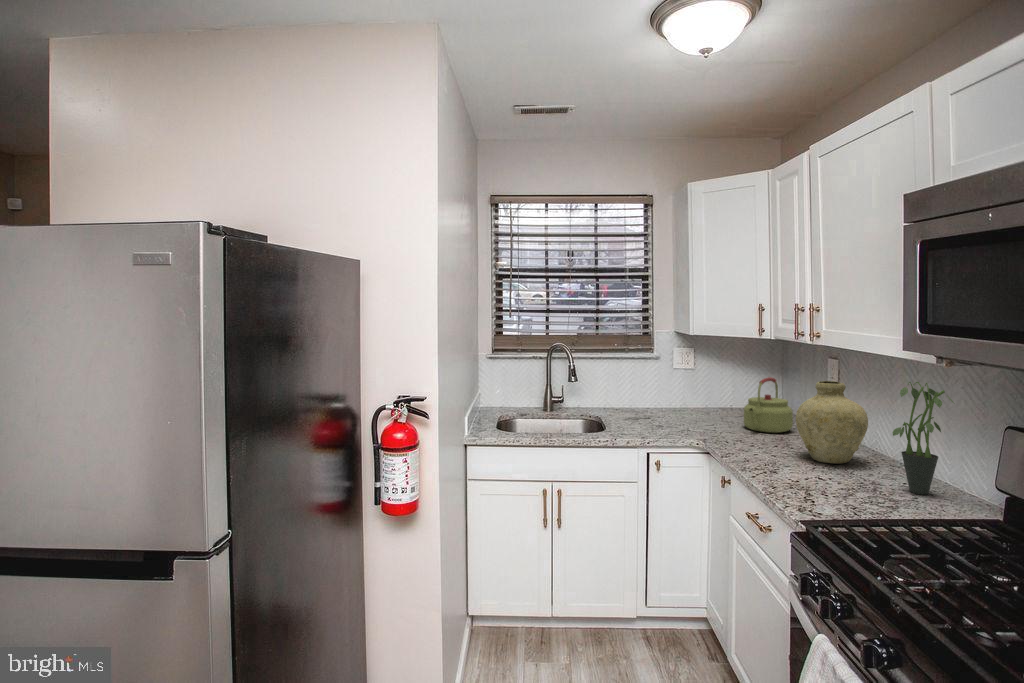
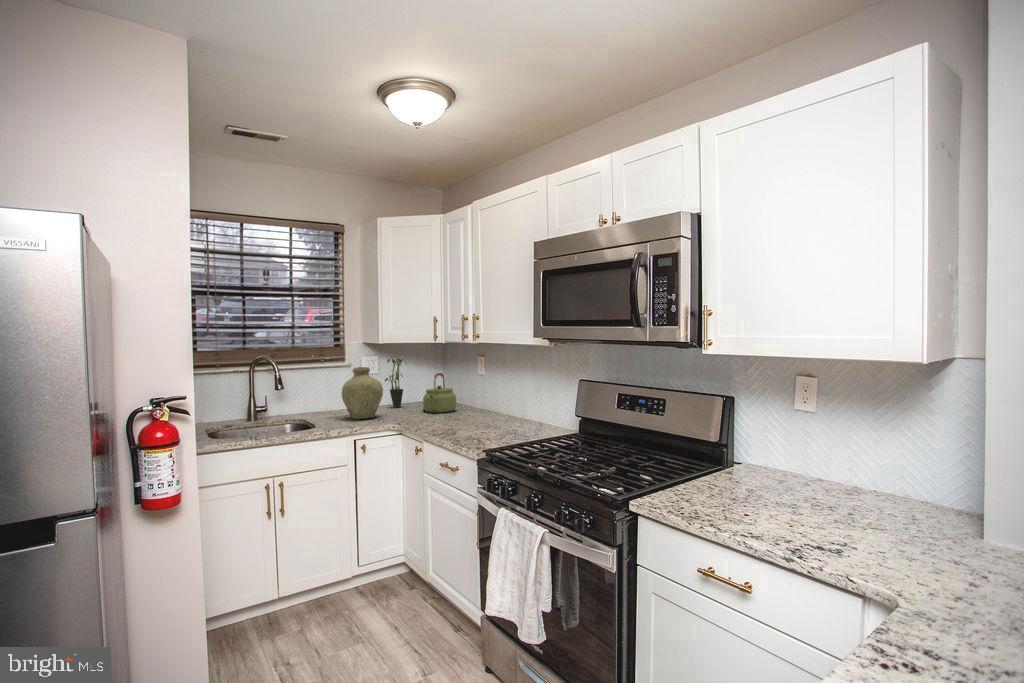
vase: present [796,381,868,464] -> present [342,367,383,419]
potted plant: present [893,382,954,495] -> present [385,357,407,408]

